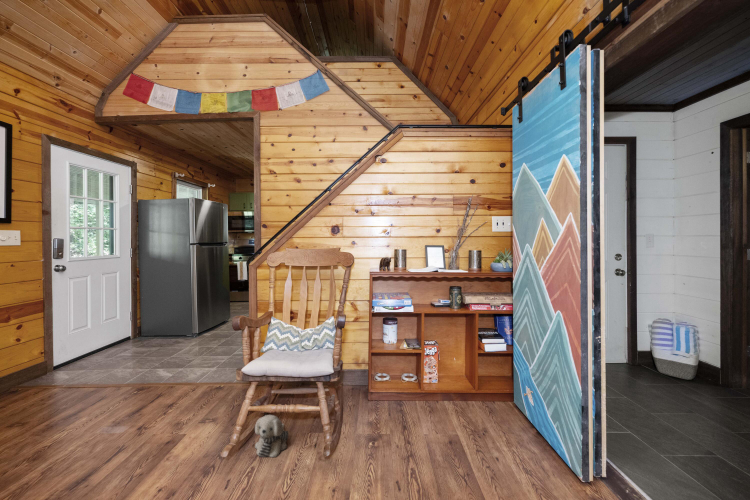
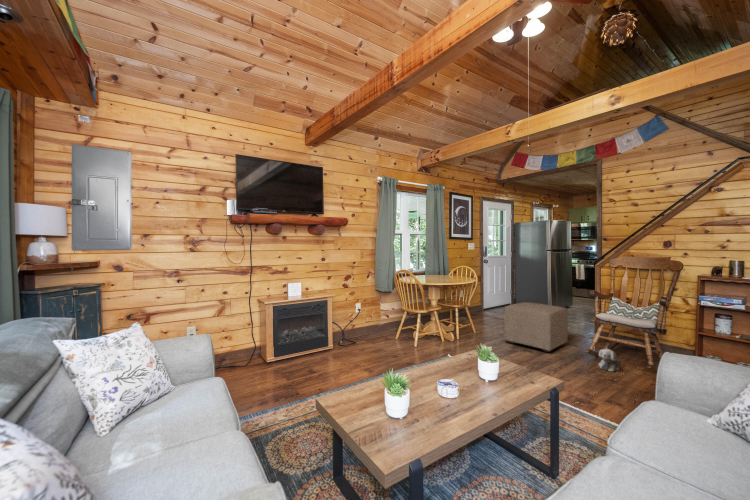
ottoman: none [64,344,210,452] -> present [504,302,568,352]

